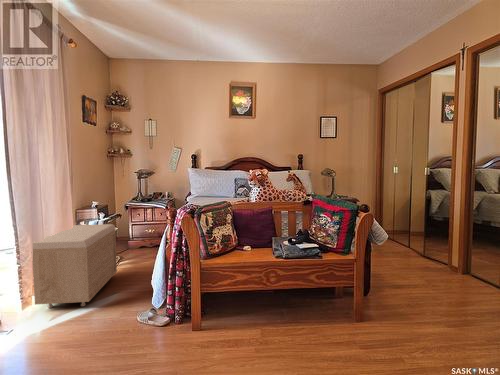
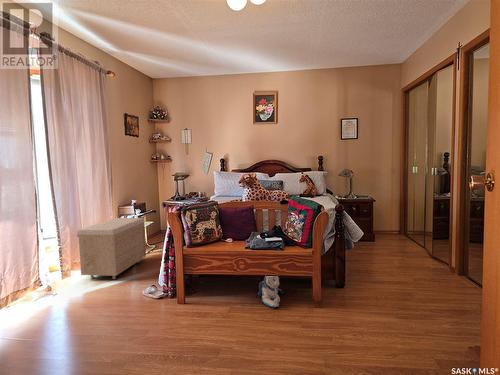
plush toy: none [282,284,319,327] -> present [258,276,284,308]

